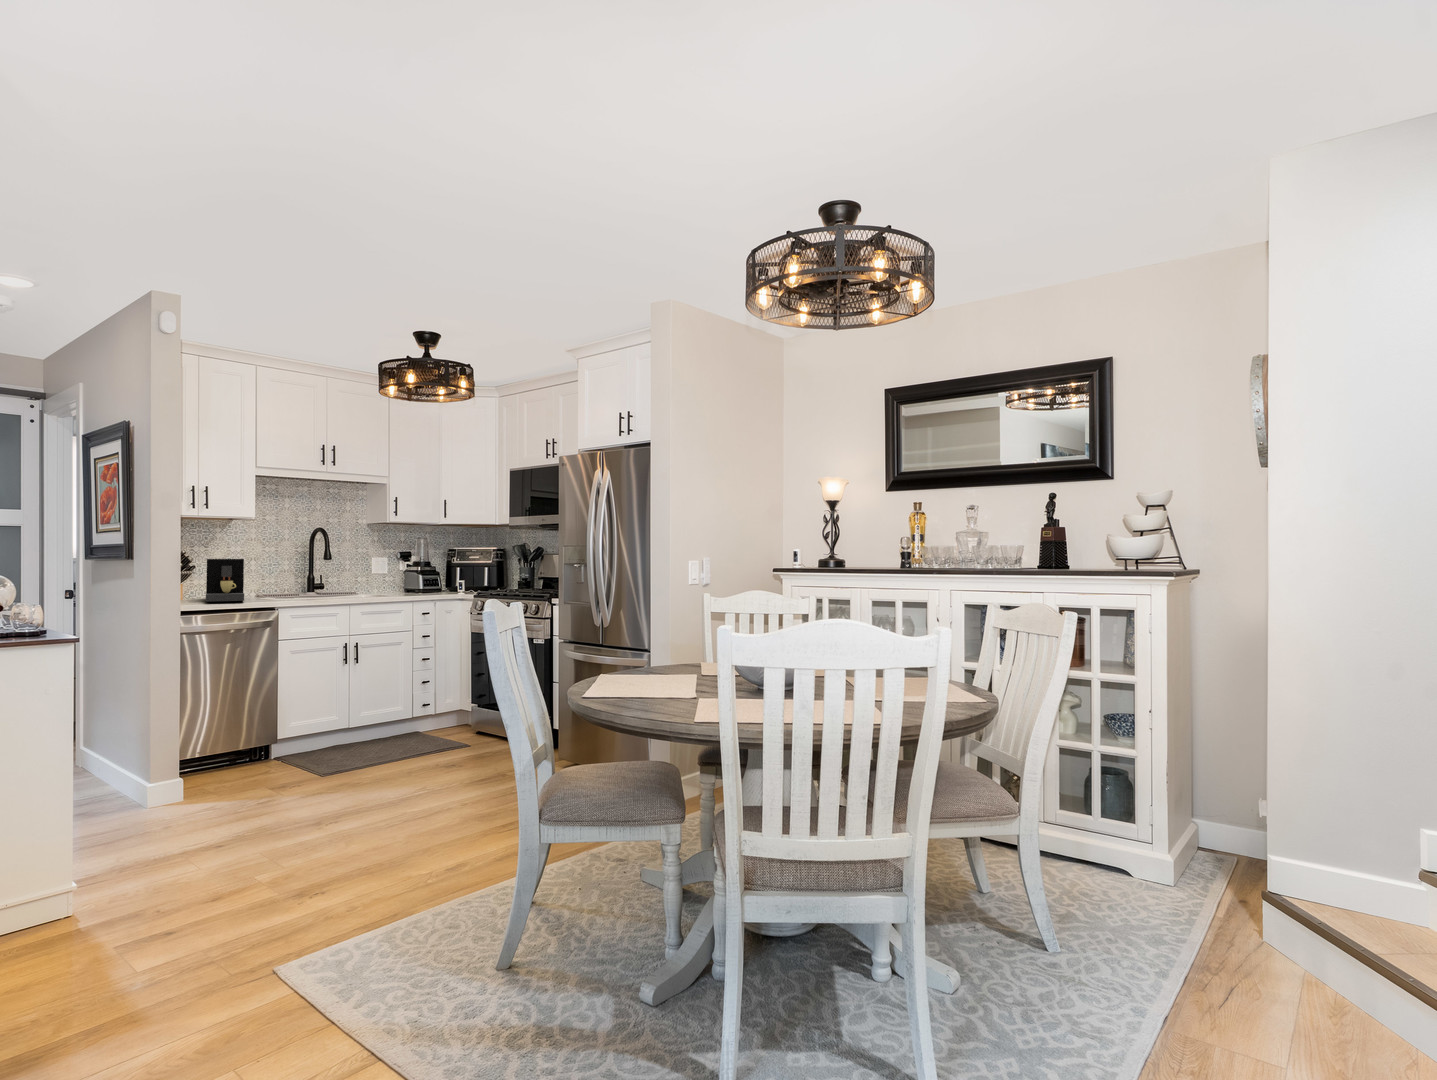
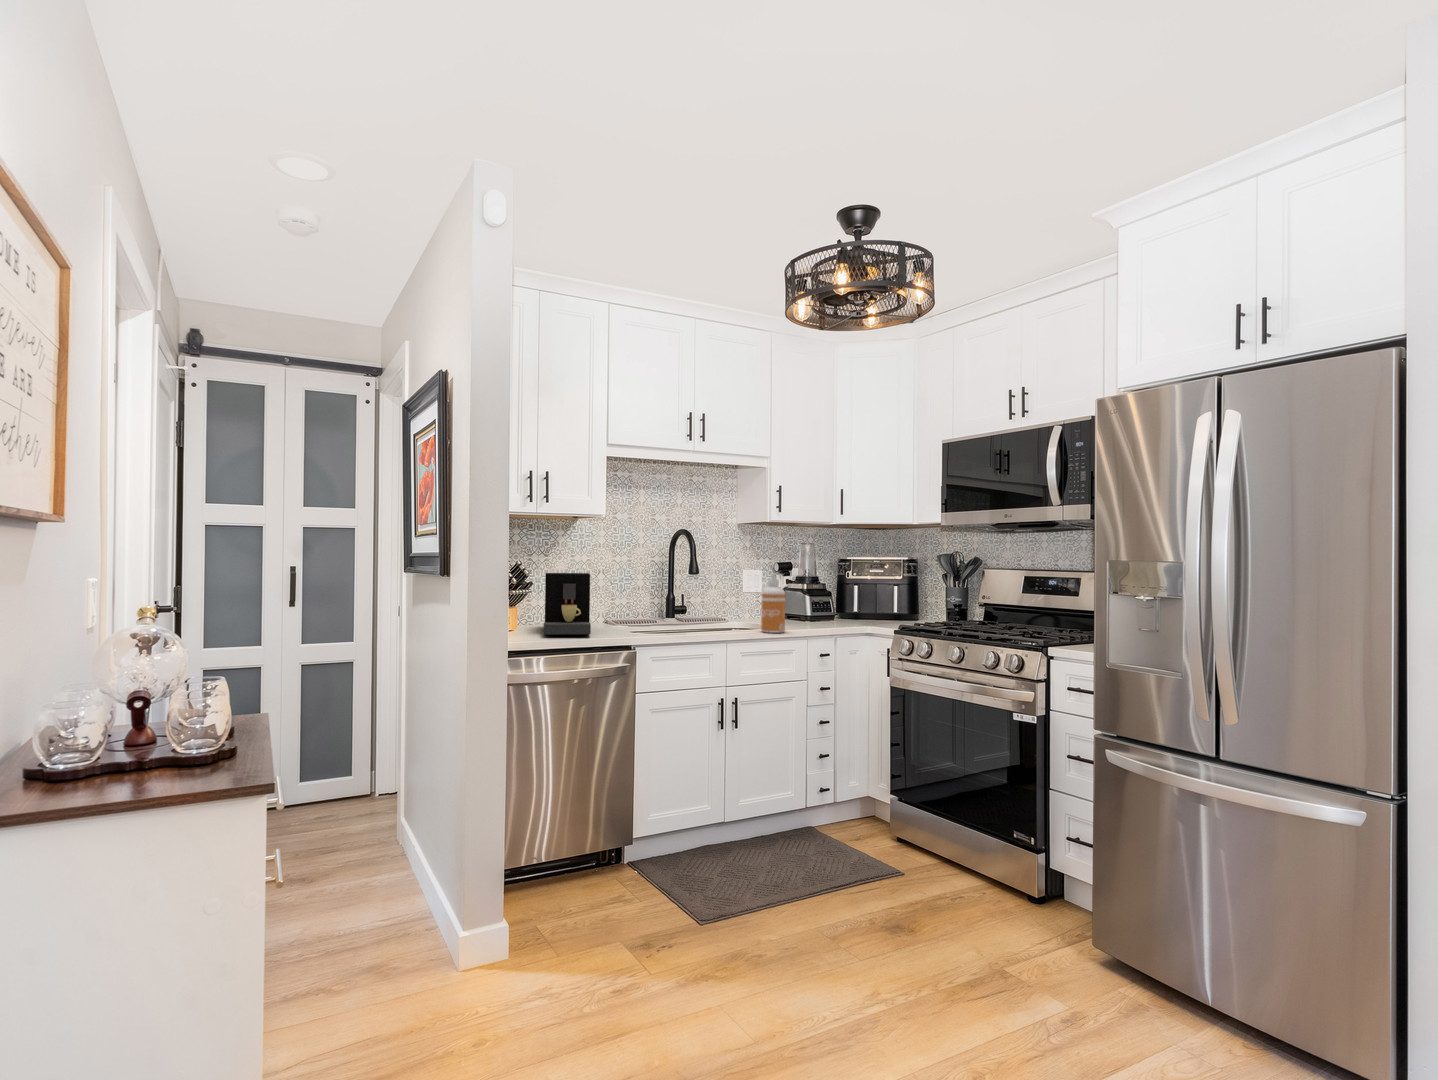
soap dispenser: none [379,558,397,598] -> present [761,573,785,633]

